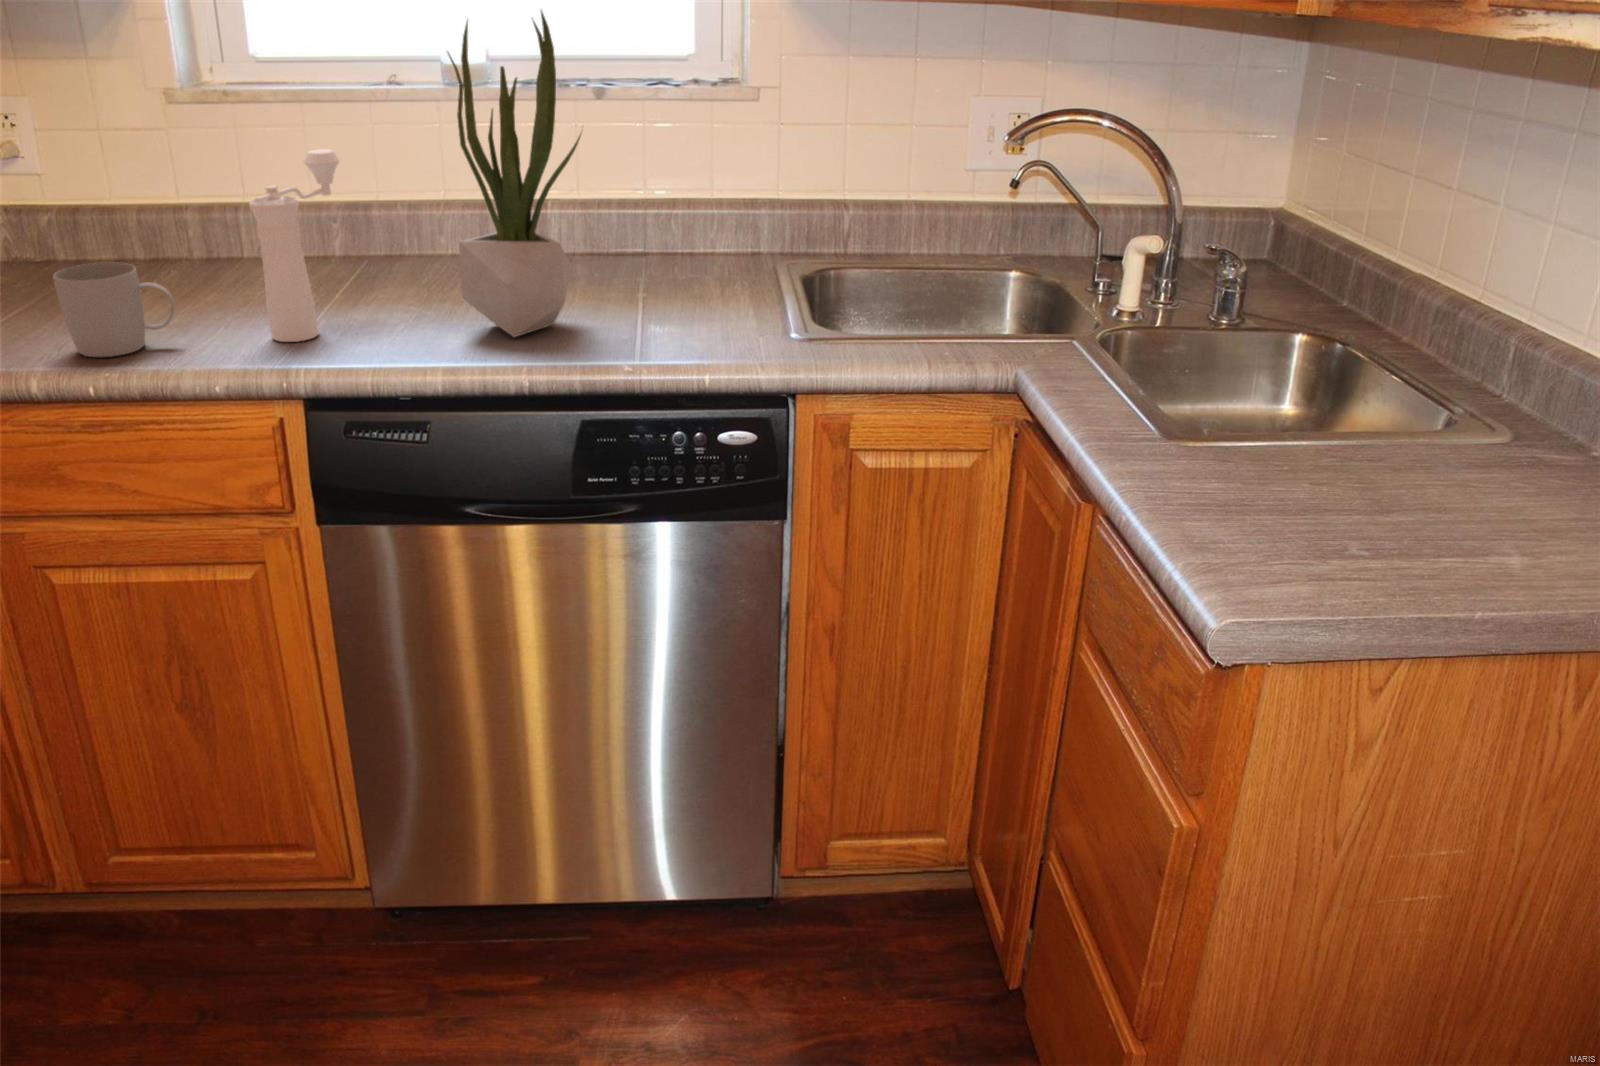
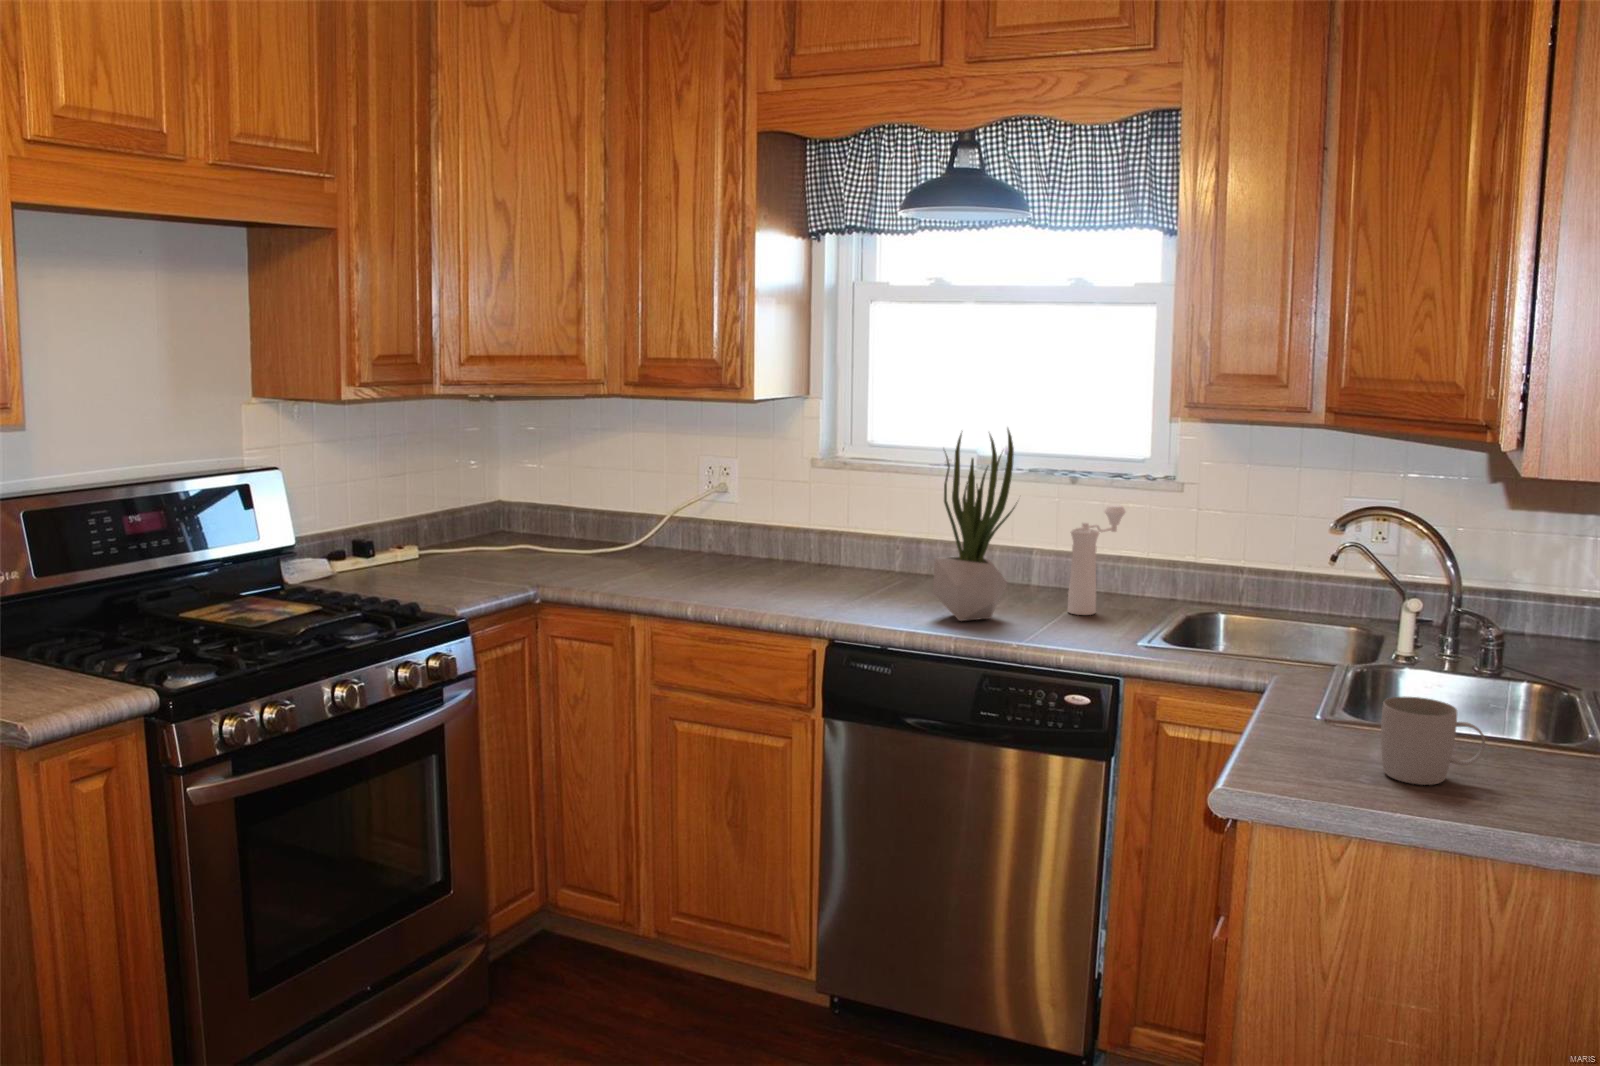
pepper mill: present [249,149,340,342] -> present [1068,505,1125,615]
mug: present [53,262,175,357] -> present [1381,697,1485,785]

